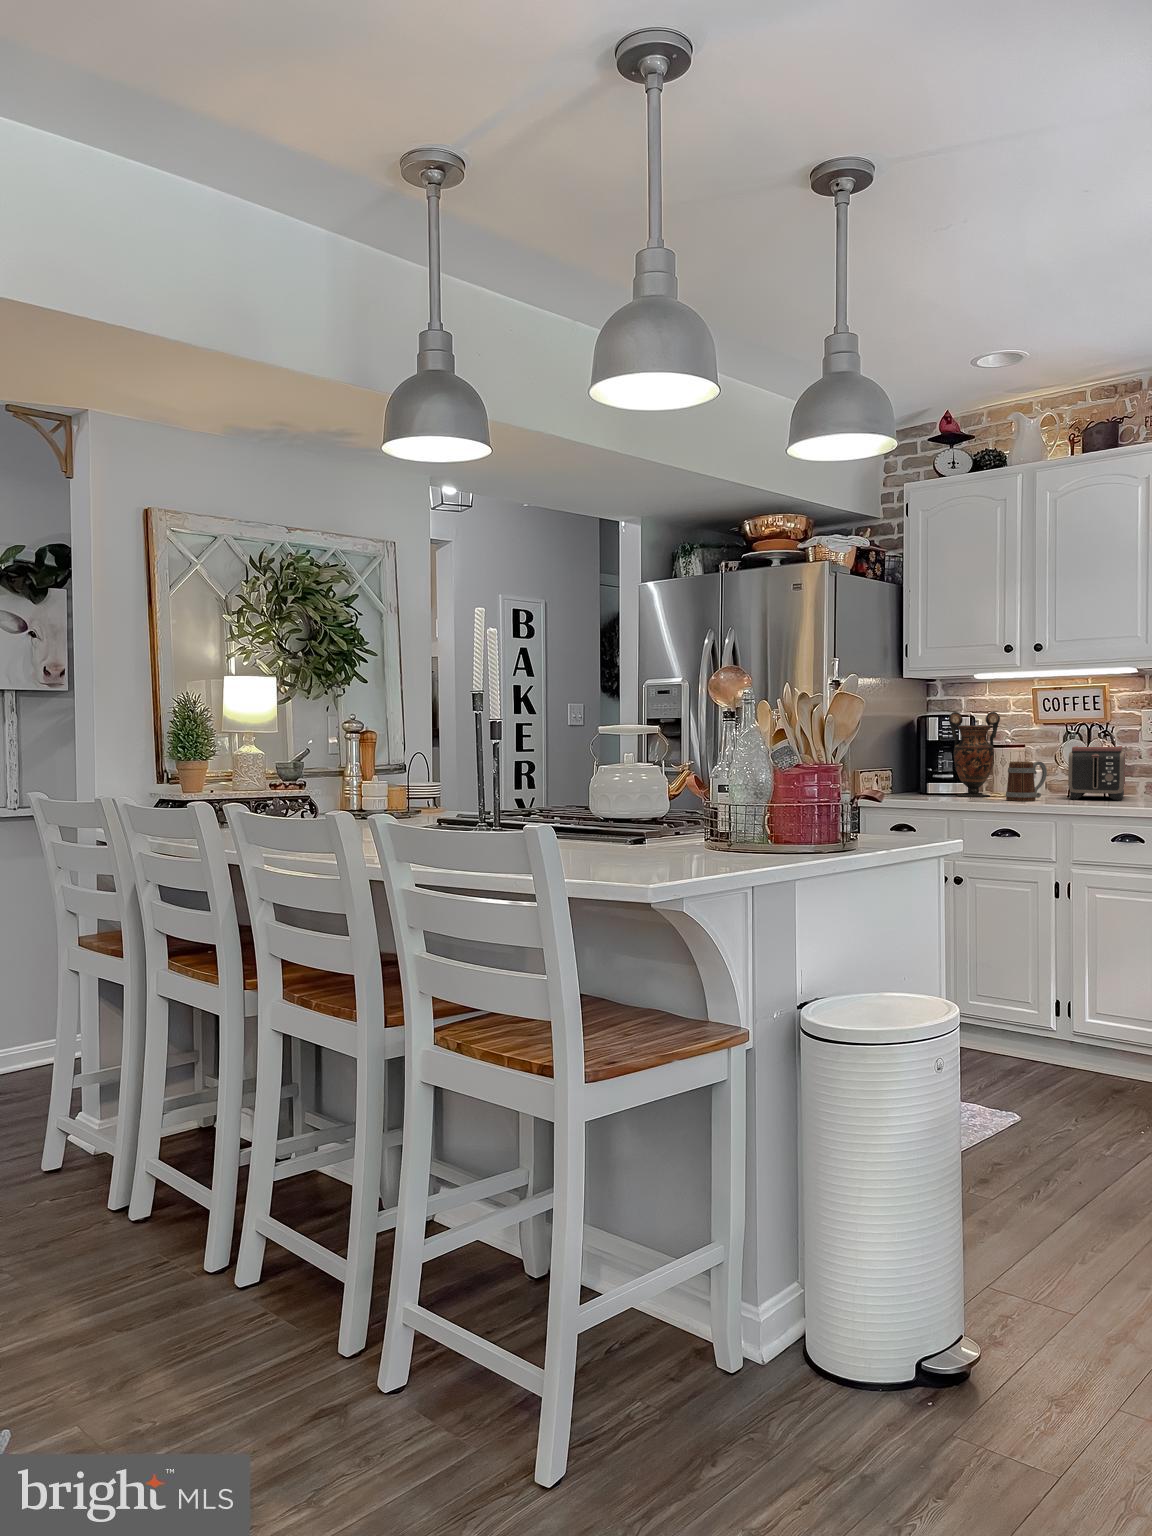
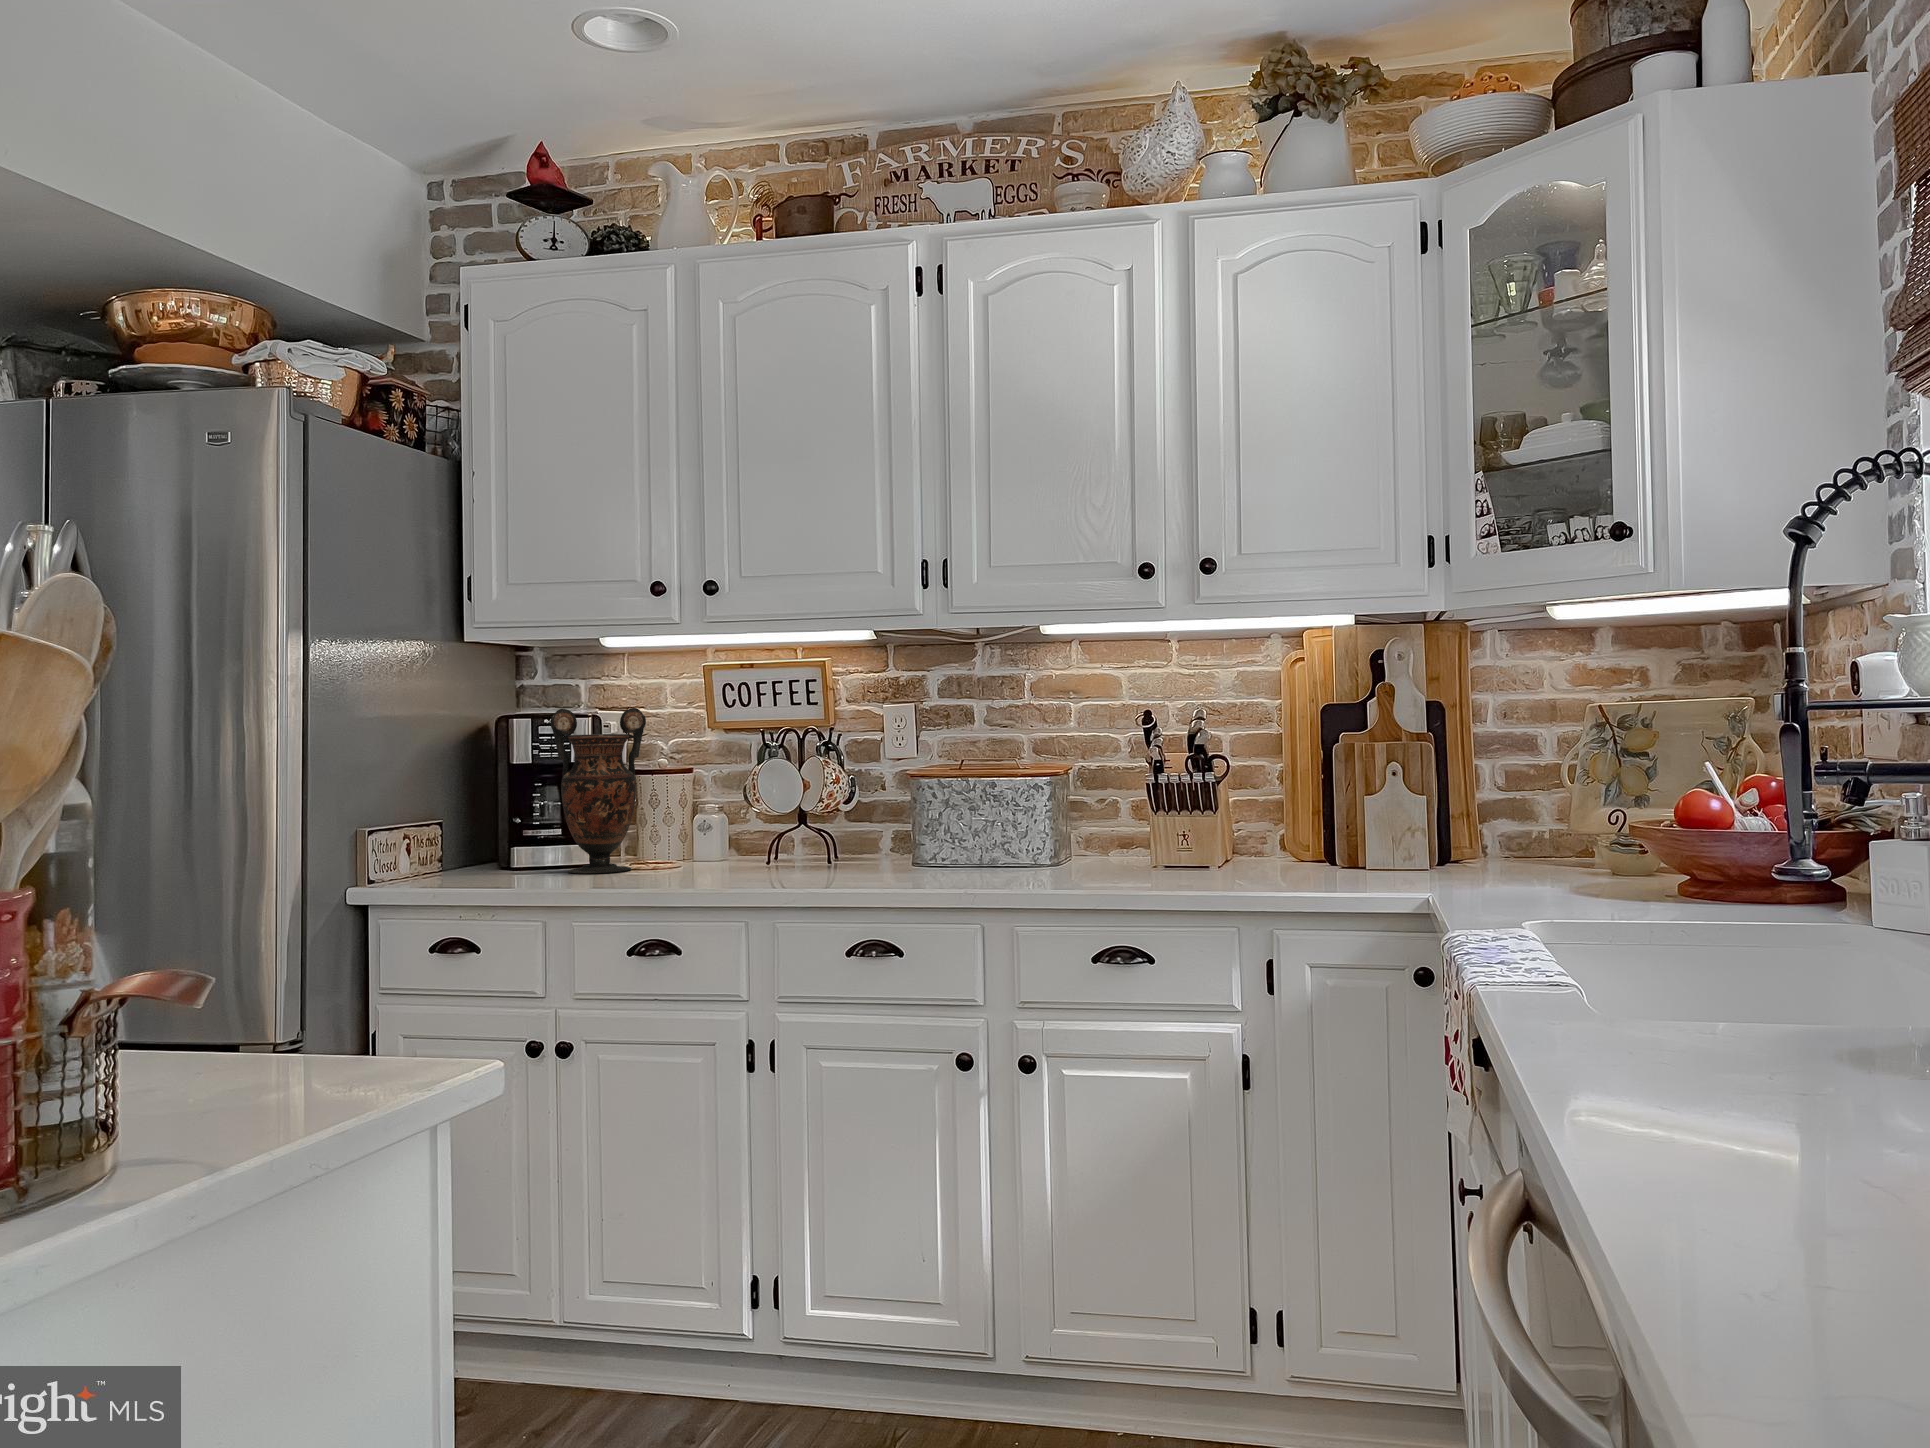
toaster: present [1068,746,1125,800] -> none [766,768,859,870]
mug: present [1006,761,1047,801] -> none [655,802,729,881]

